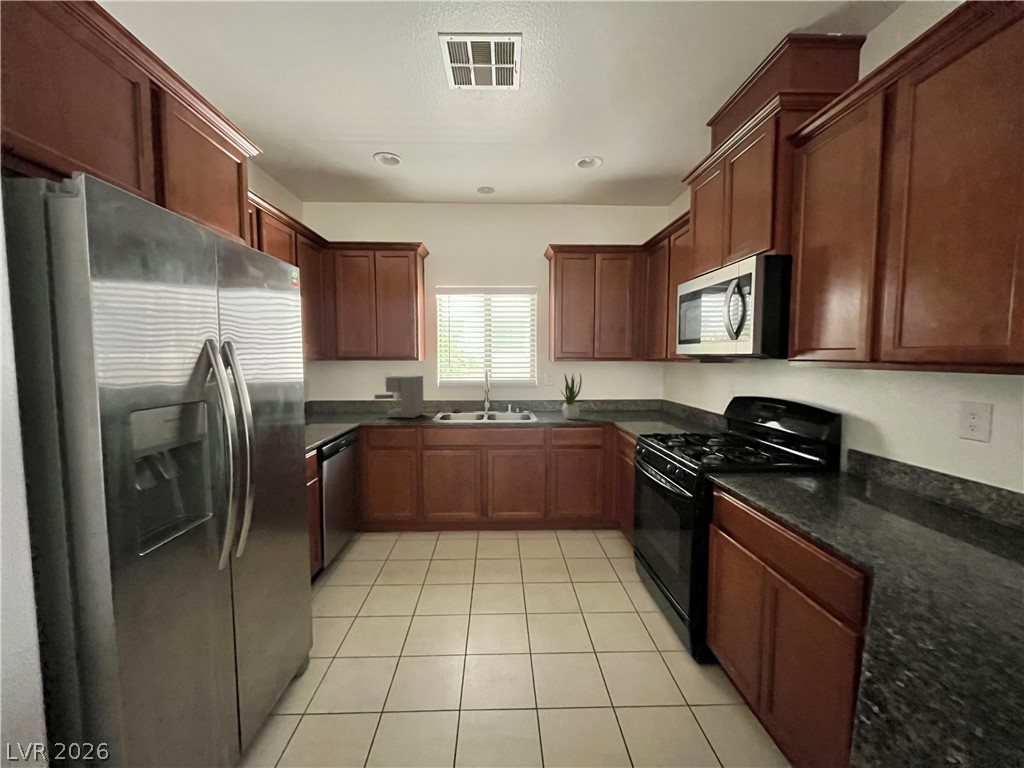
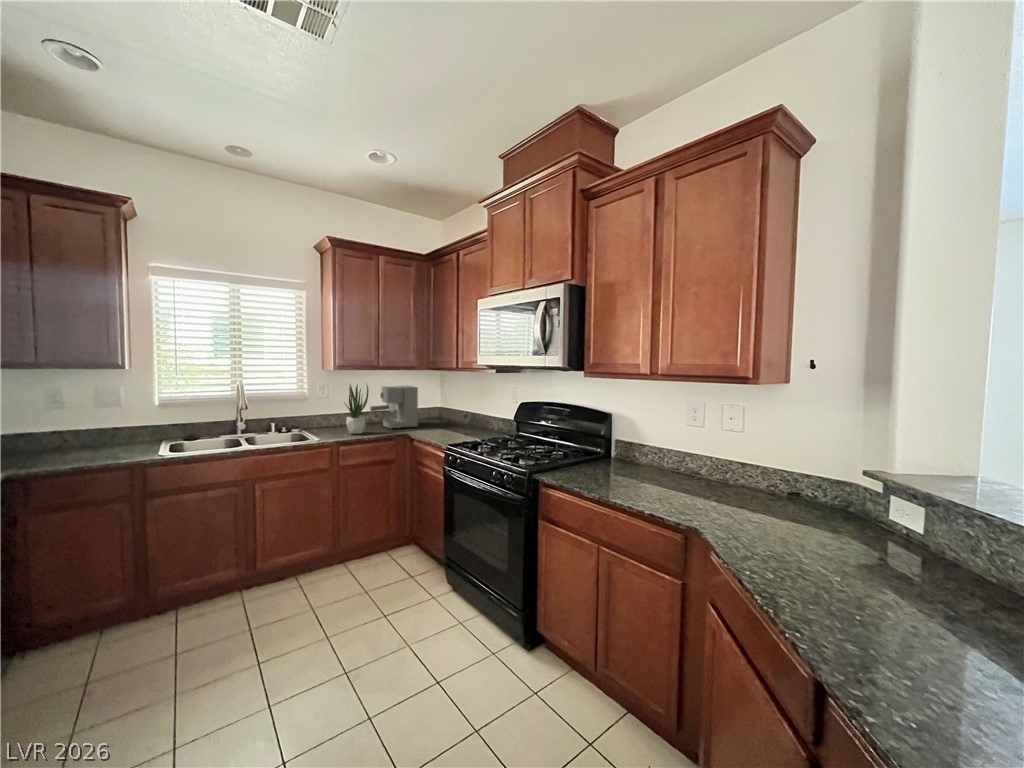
coffee maker: present [374,376,424,418] -> present [370,386,418,429]

